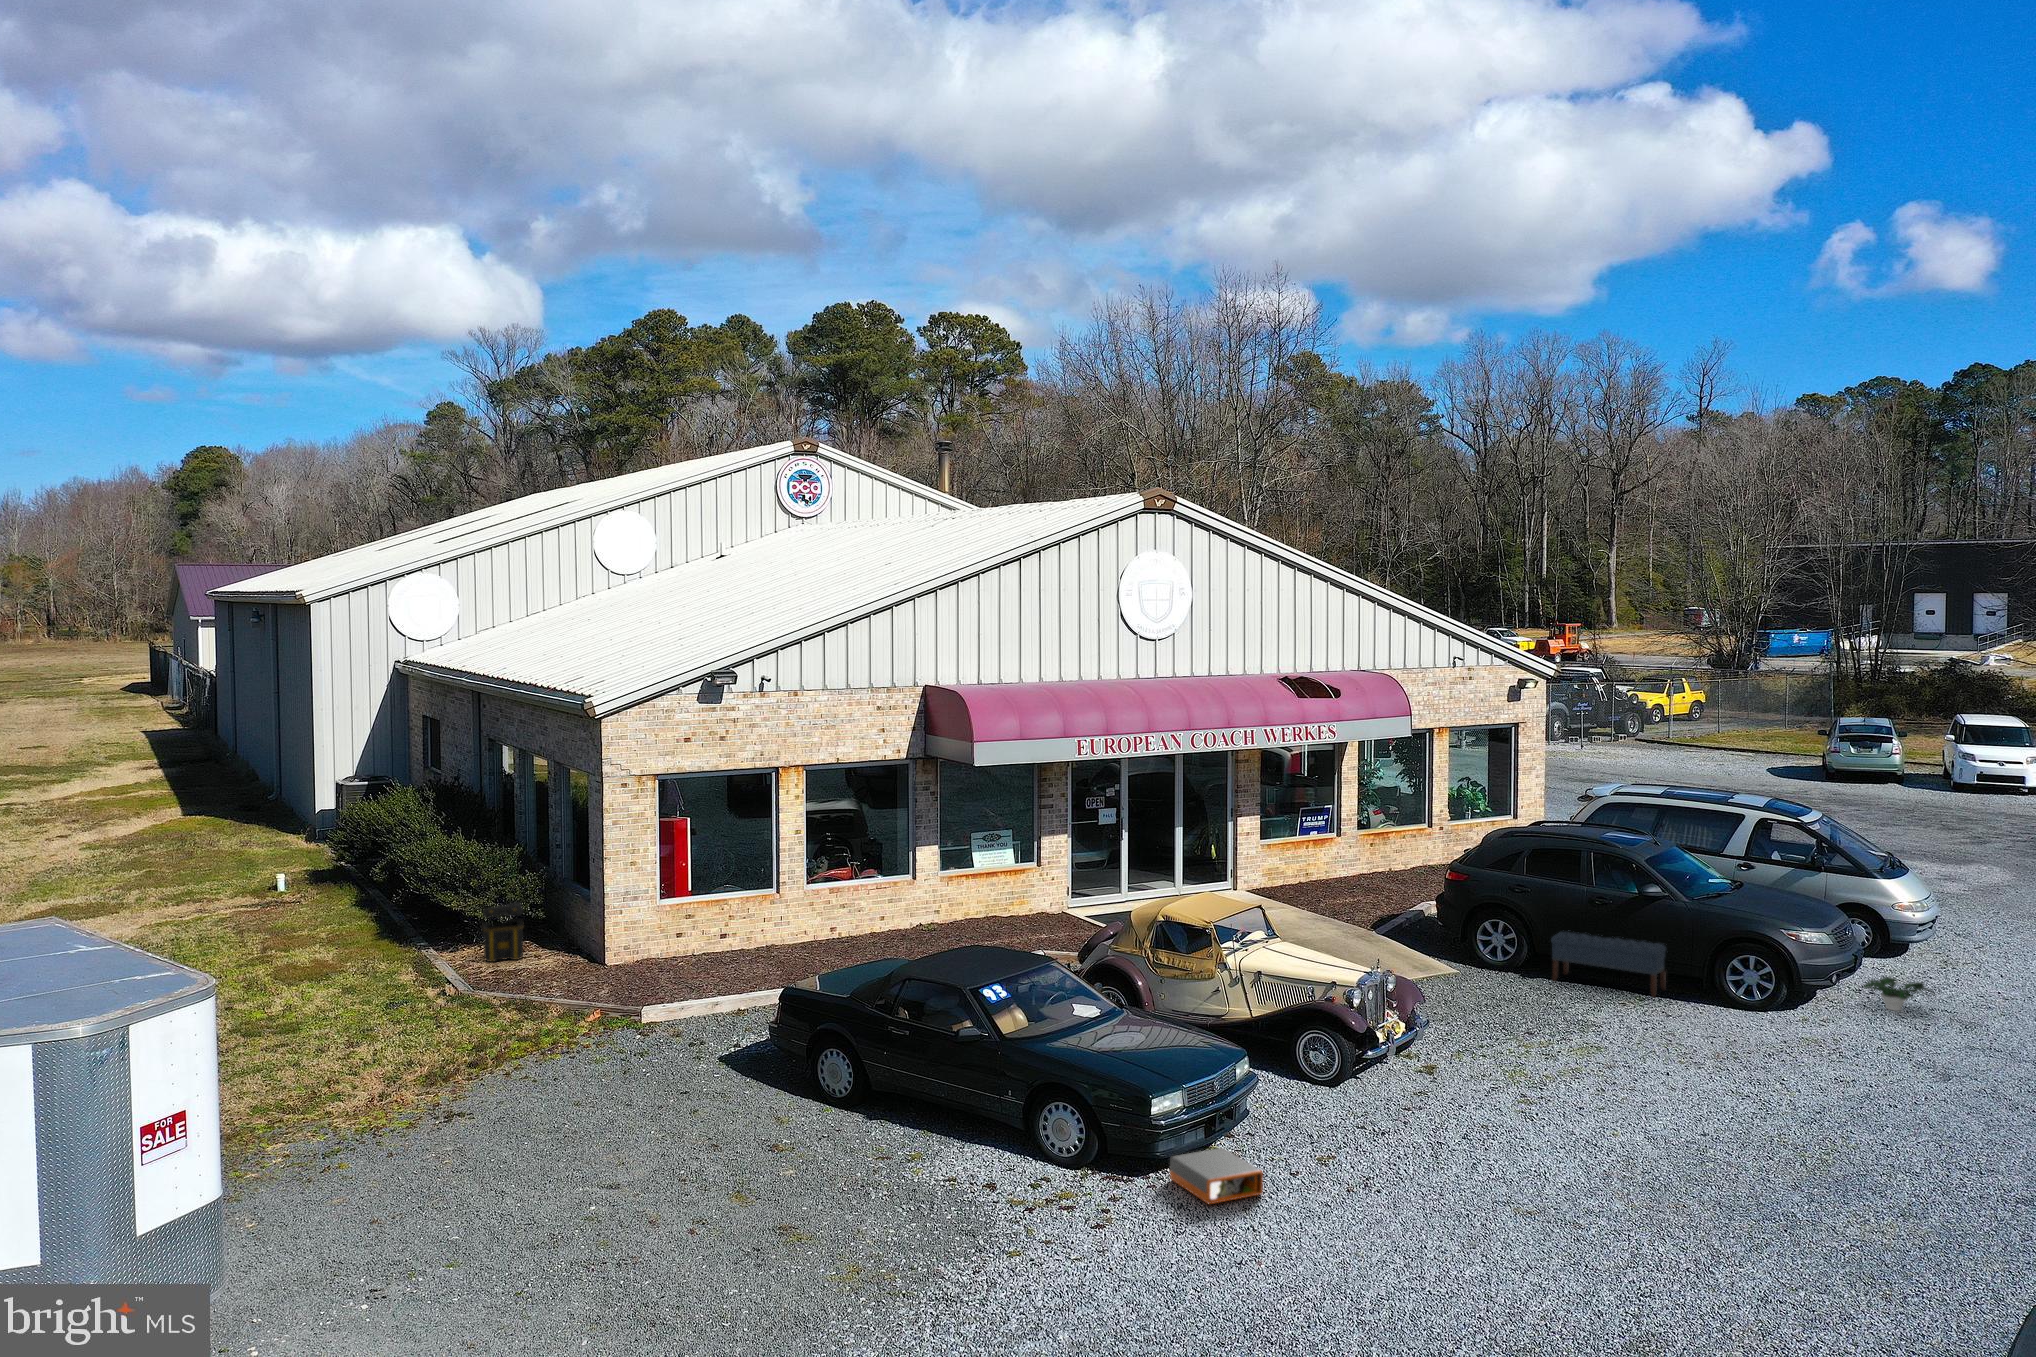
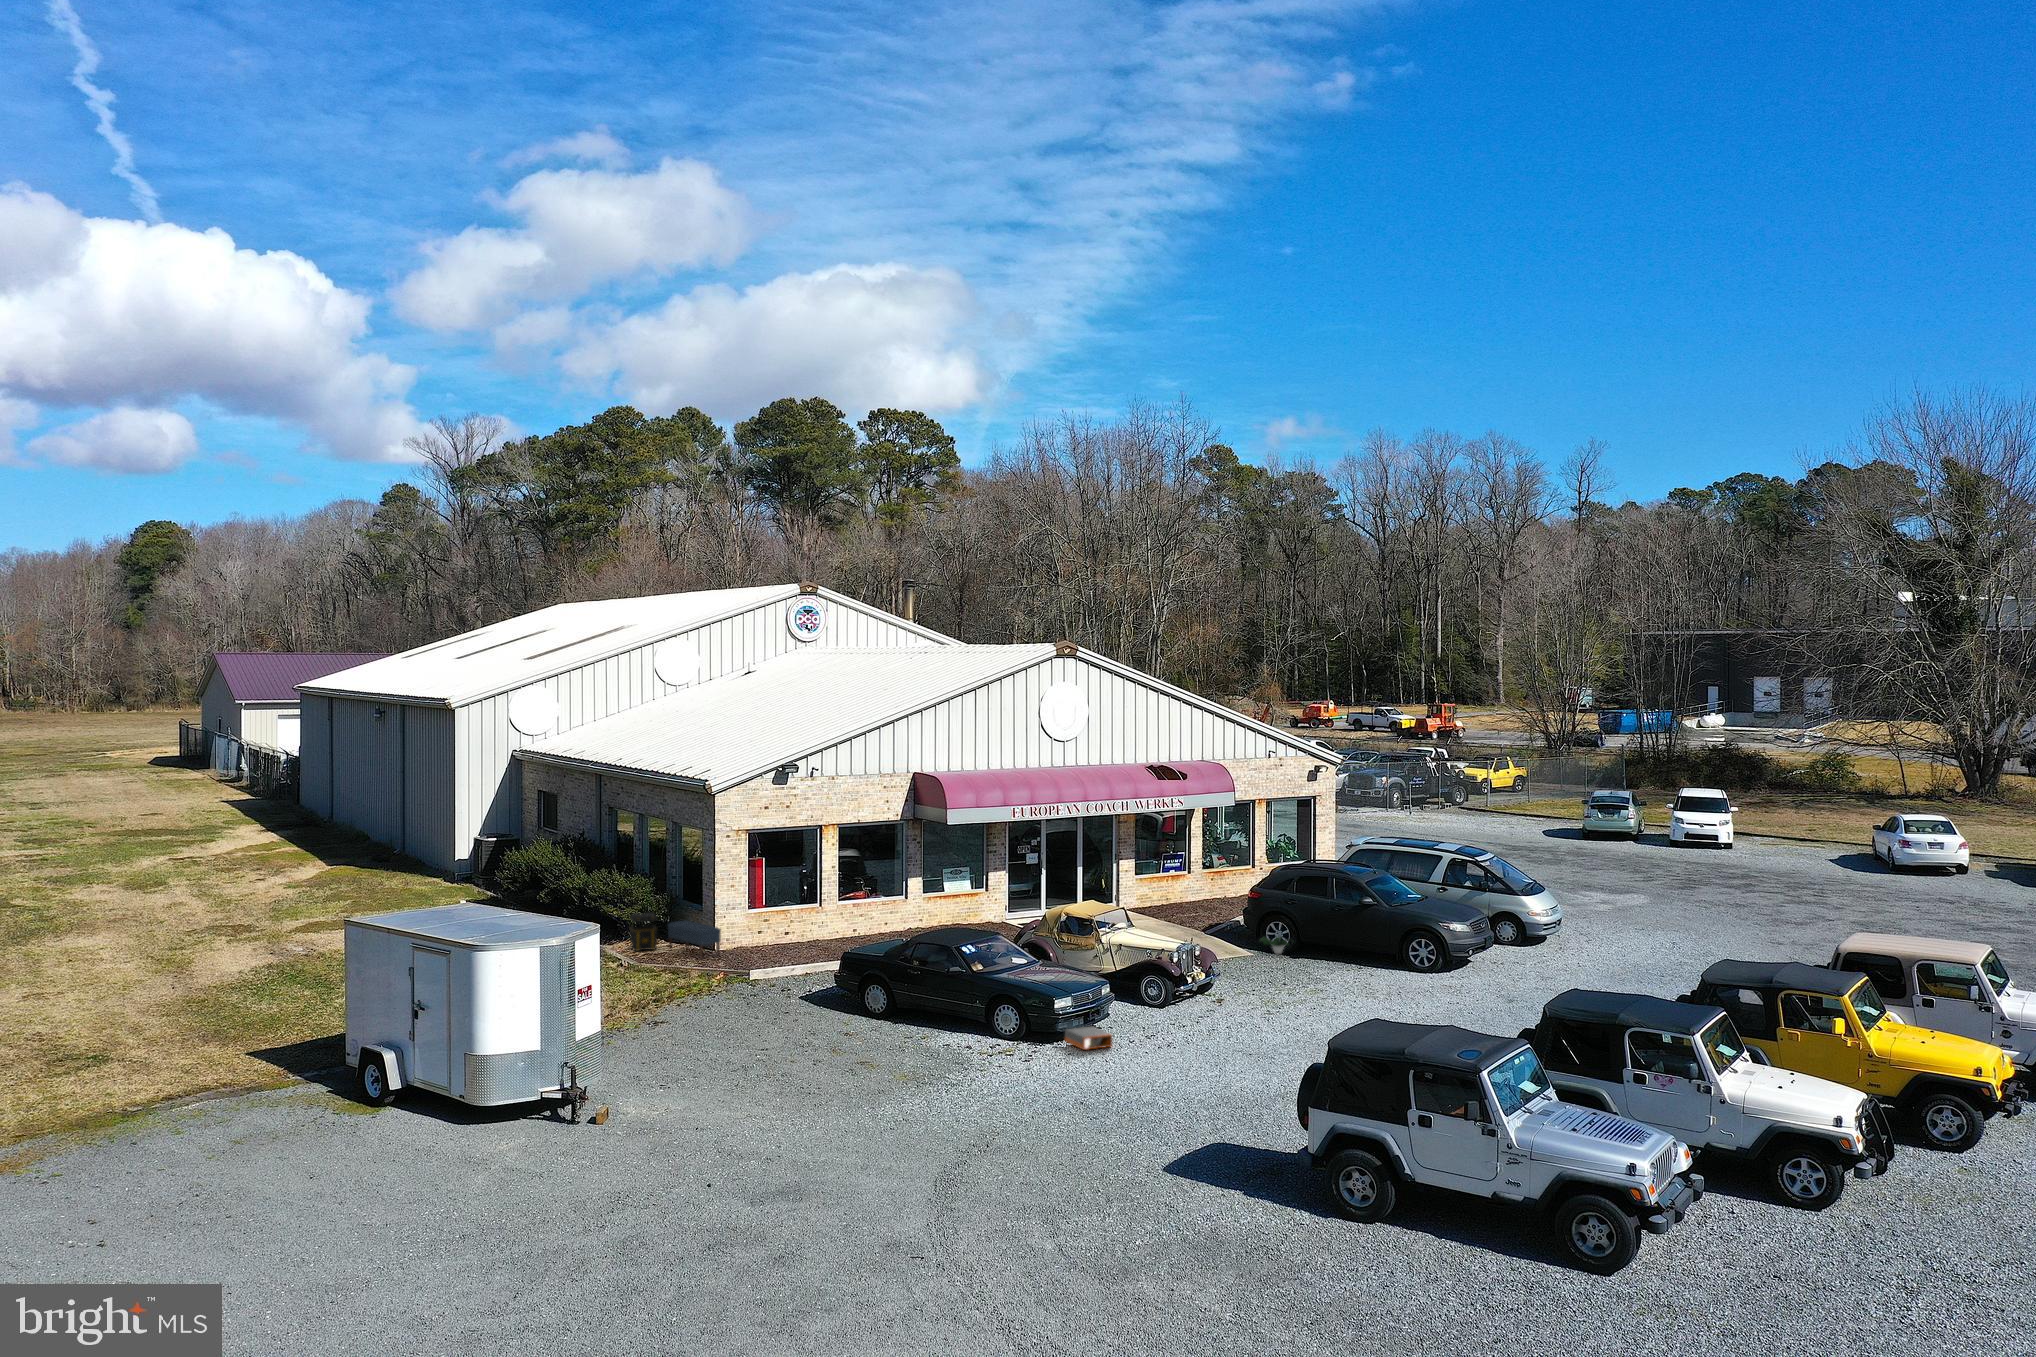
bench: present [1551,930,1666,997] -> present [668,920,721,958]
potted plant: present [1863,977,1935,1011] -> present [1260,937,1294,954]

